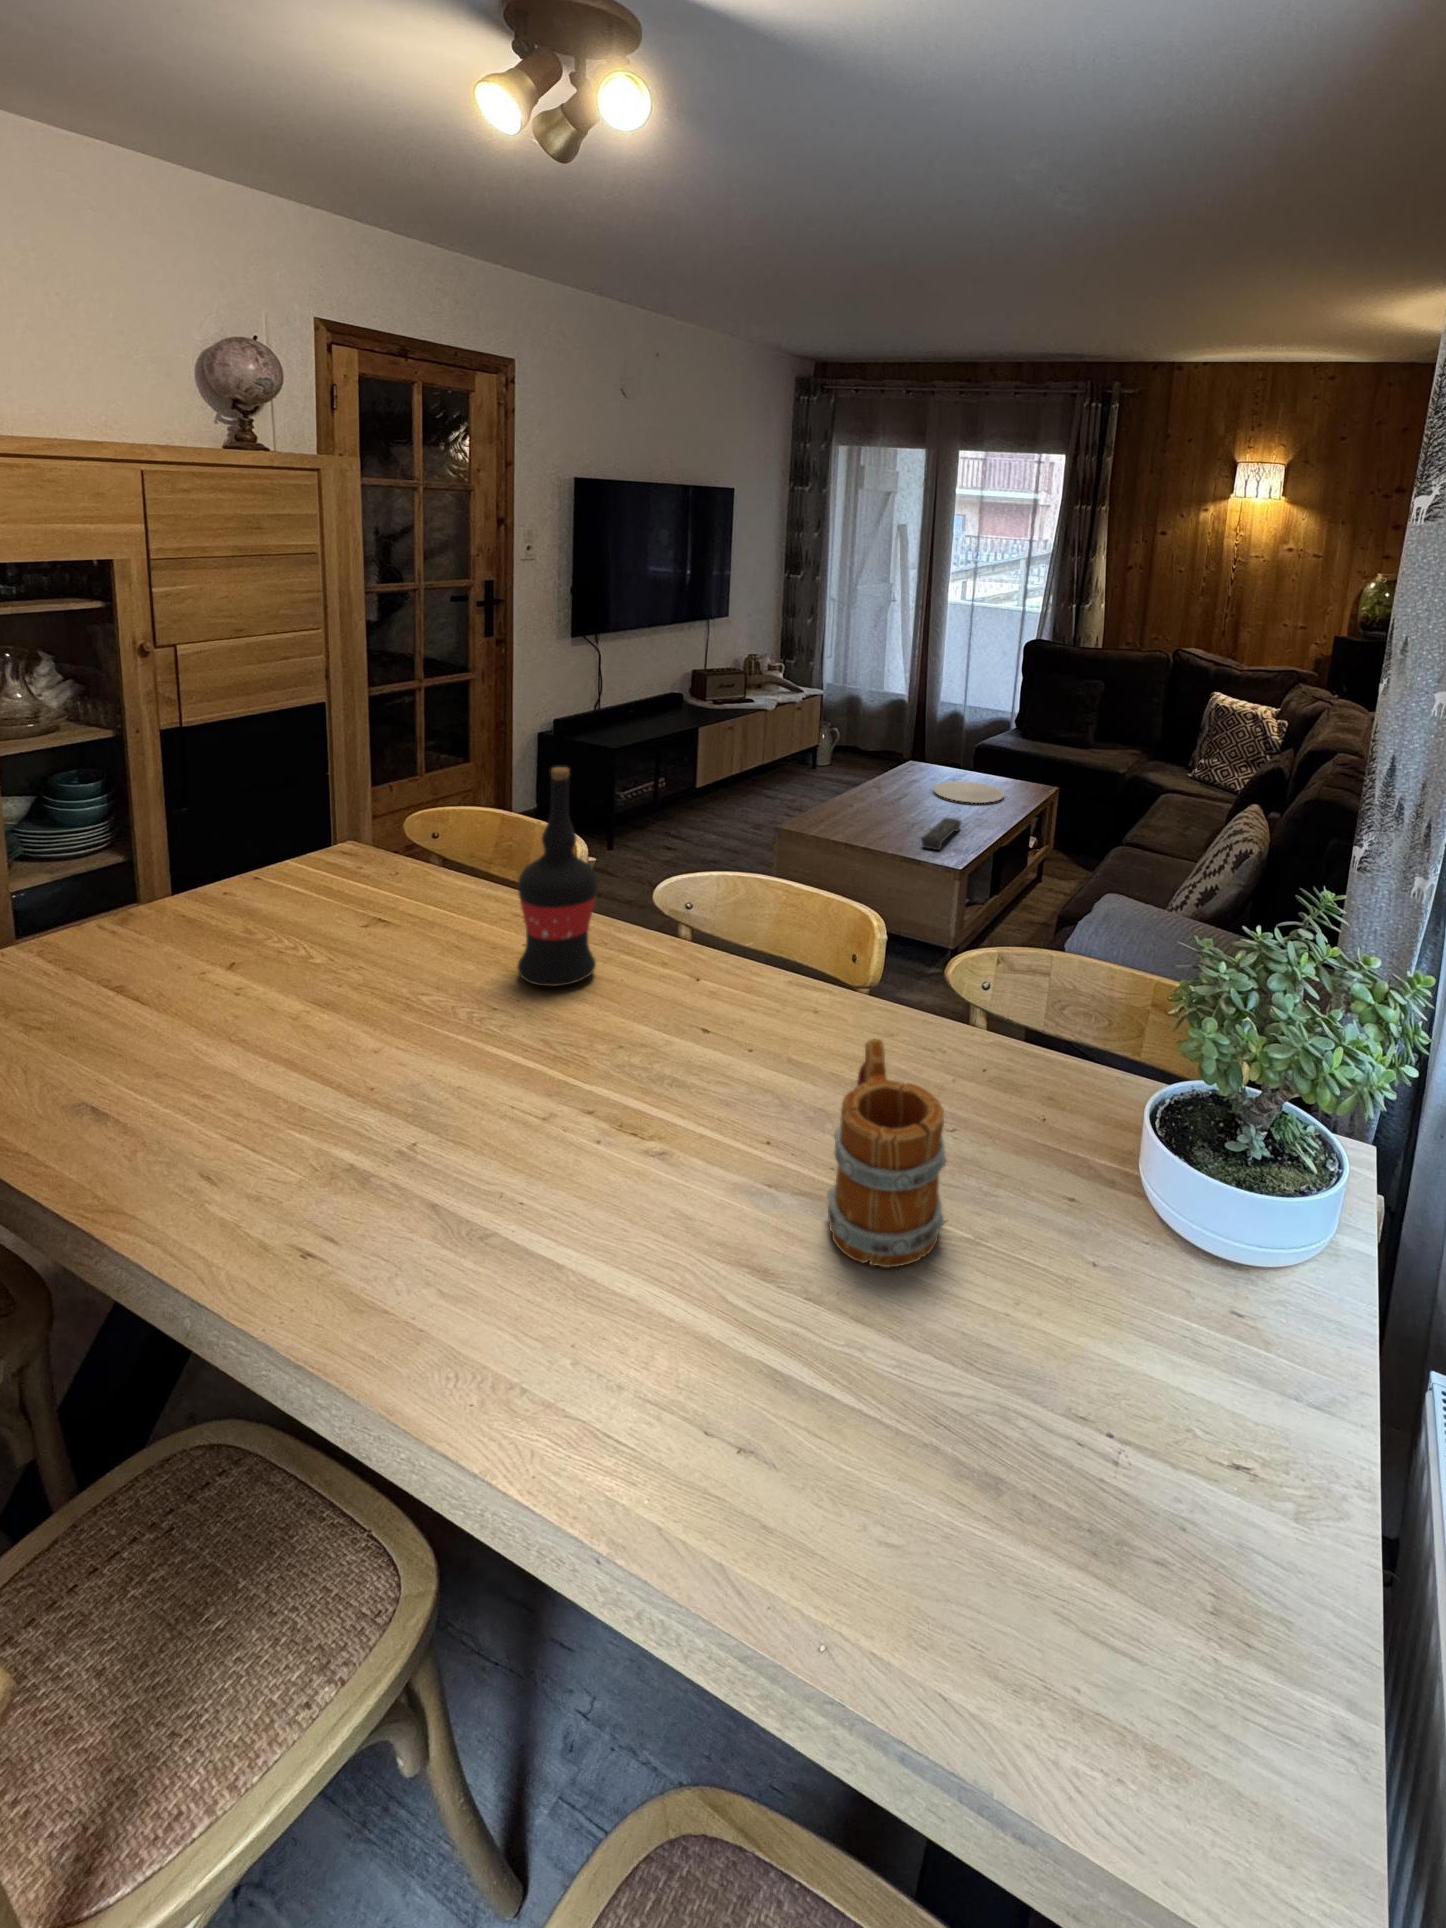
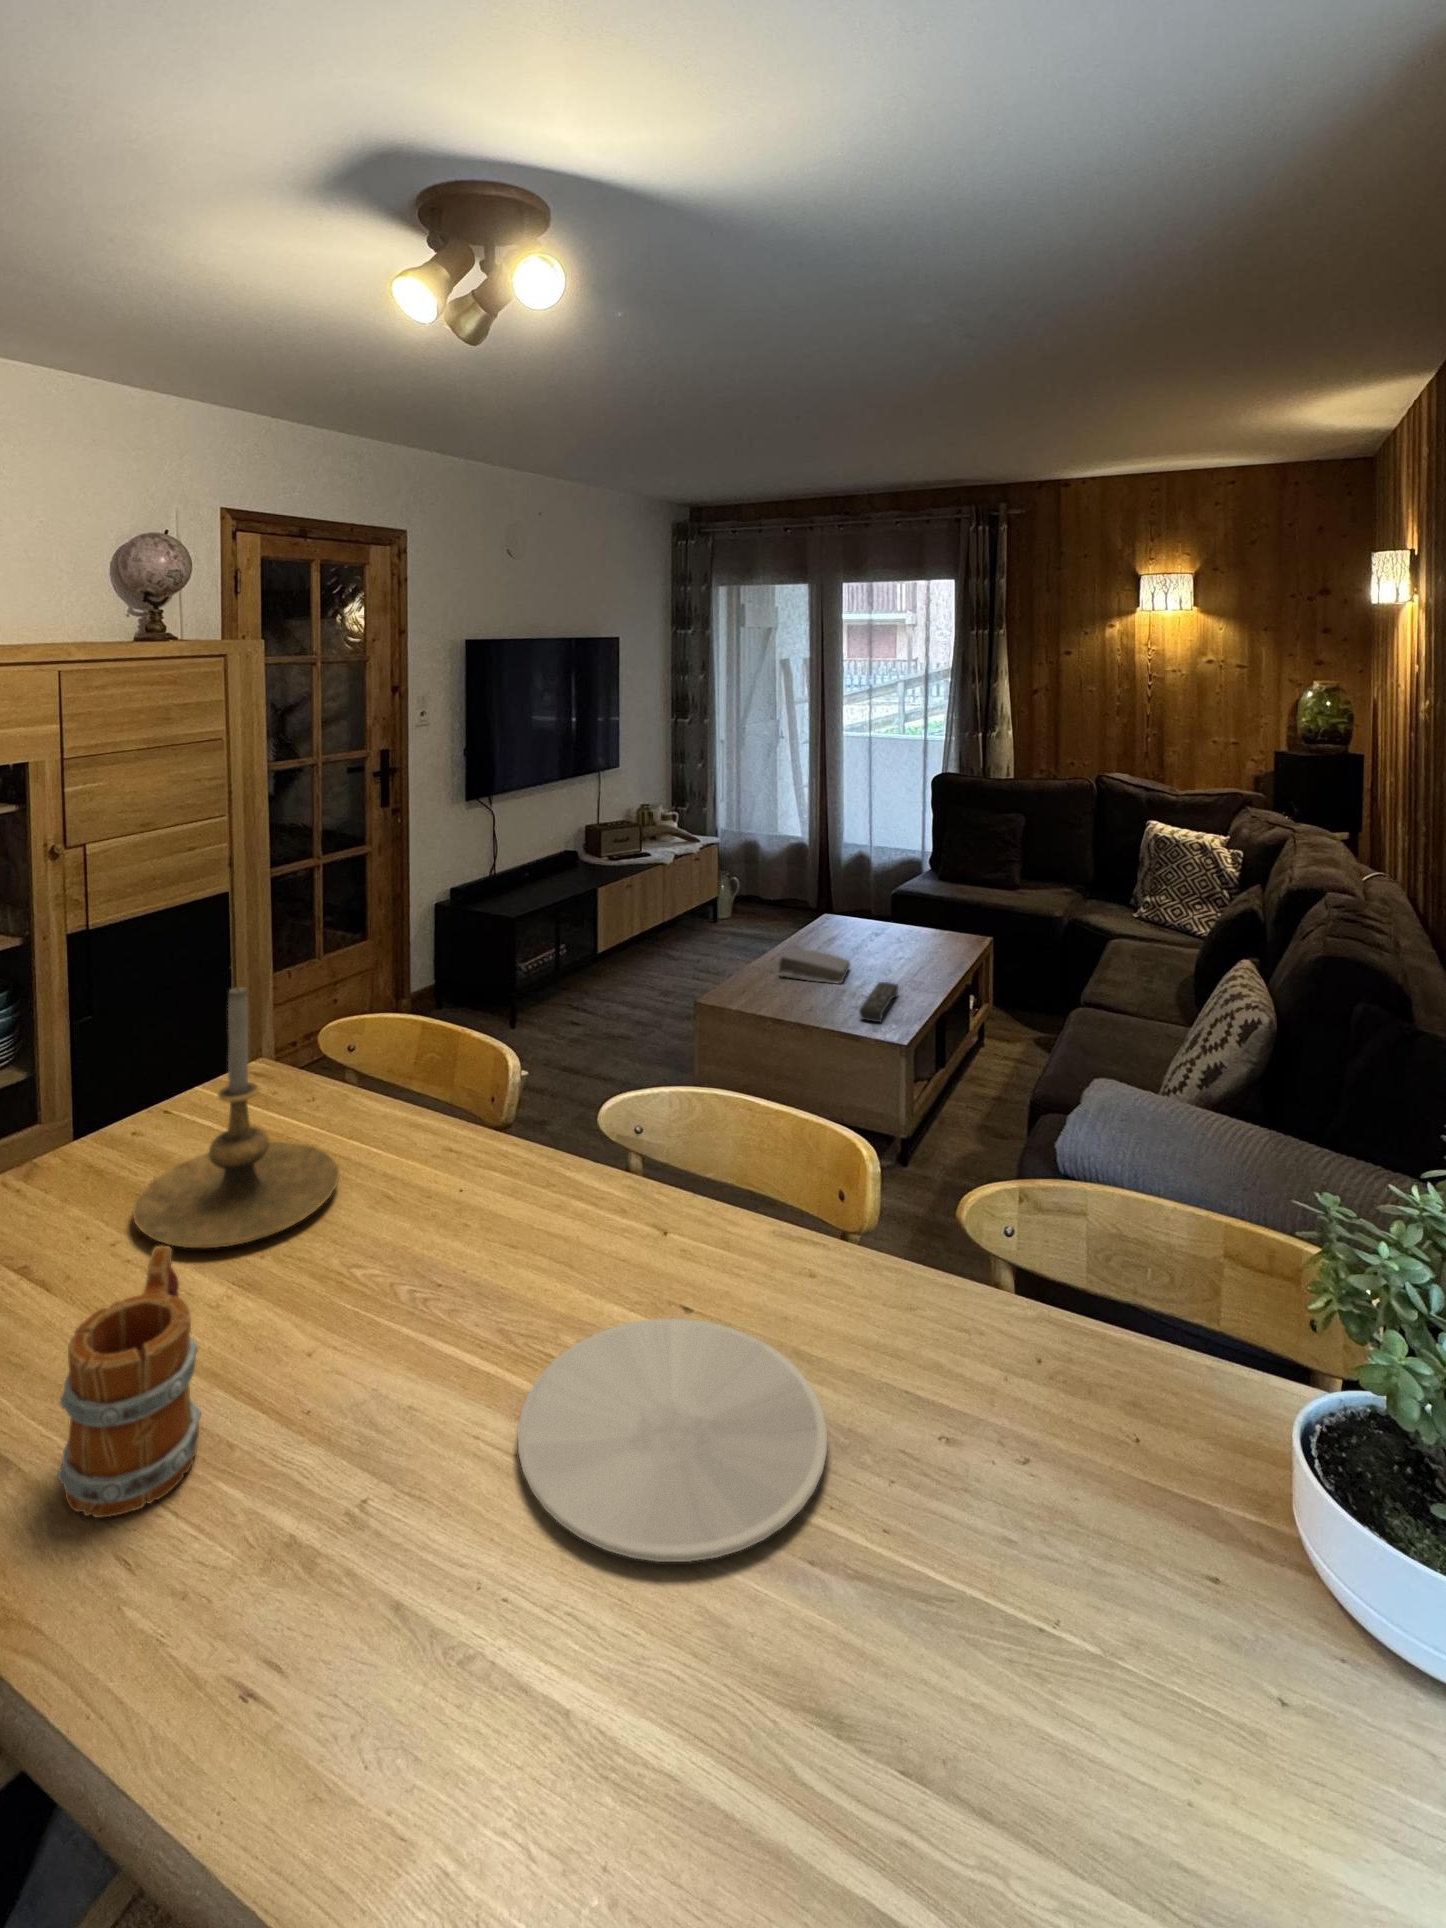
candle holder: none [216,748,405,960] -> present [133,987,339,1248]
wine bottle: present [517,767,598,987] -> none [476,1003,568,1278]
plate: present [934,781,1004,803] -> present [517,1319,827,1562]
book: none [855,785,922,818] -> present [779,947,850,984]
mug: present [827,1039,947,1267] -> present [58,1246,201,1517]

